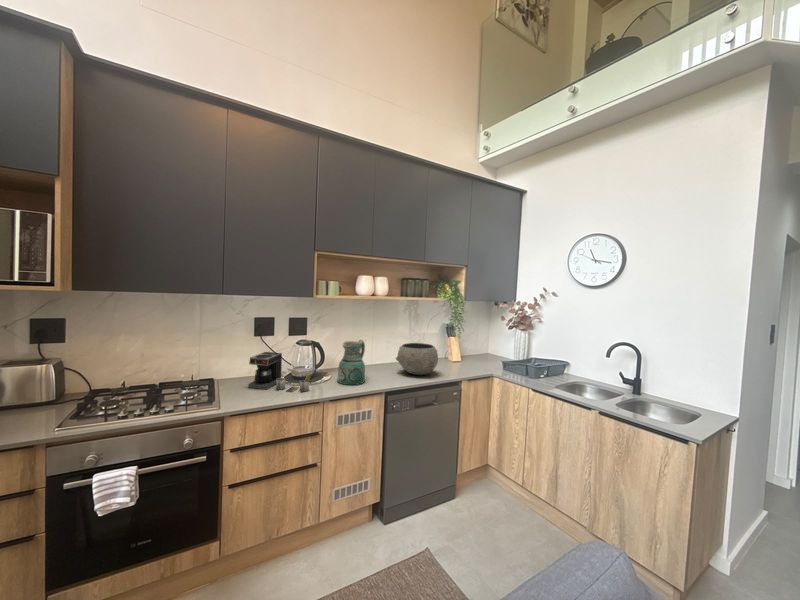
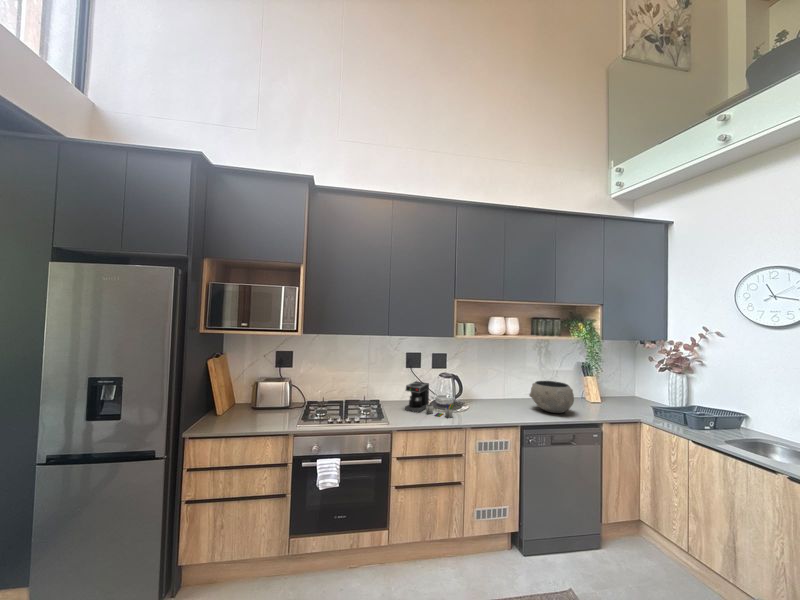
ceramic pitcher: present [338,340,365,385] -> none [475,375,500,416]

